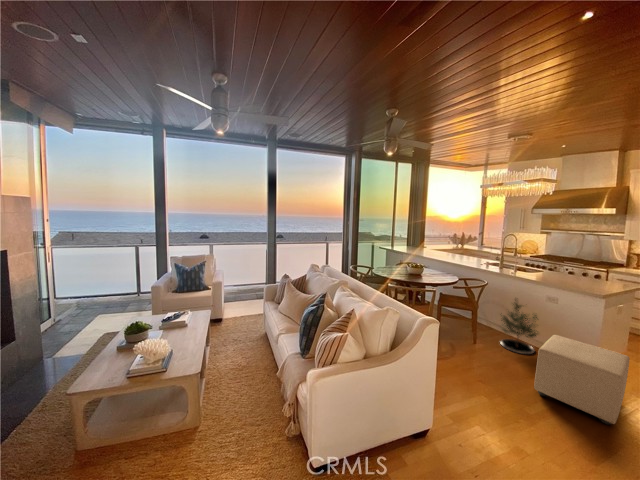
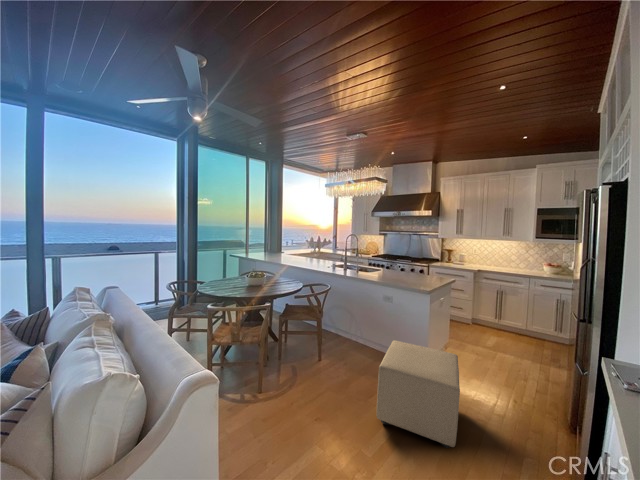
potted tree: present [500,300,538,354] -> none [344,300,382,364]

